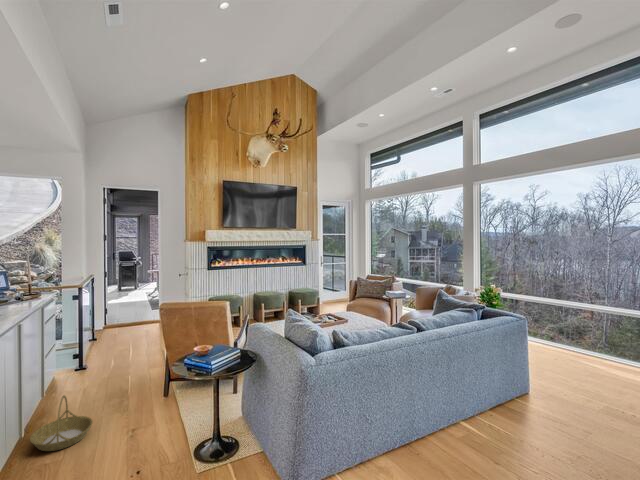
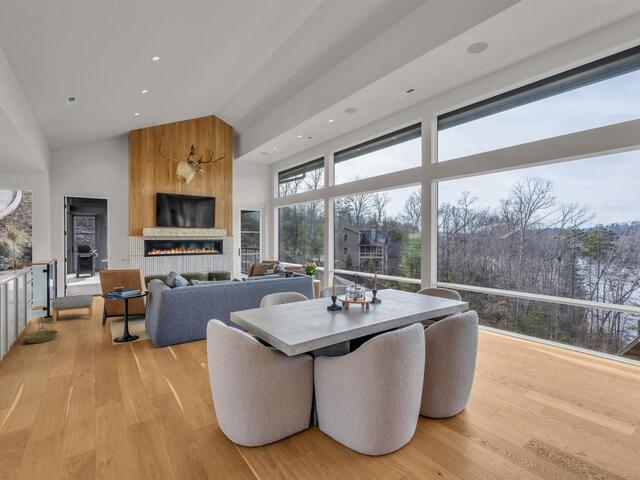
footstool: none [85,336,145,387] -> present [52,295,93,323]

